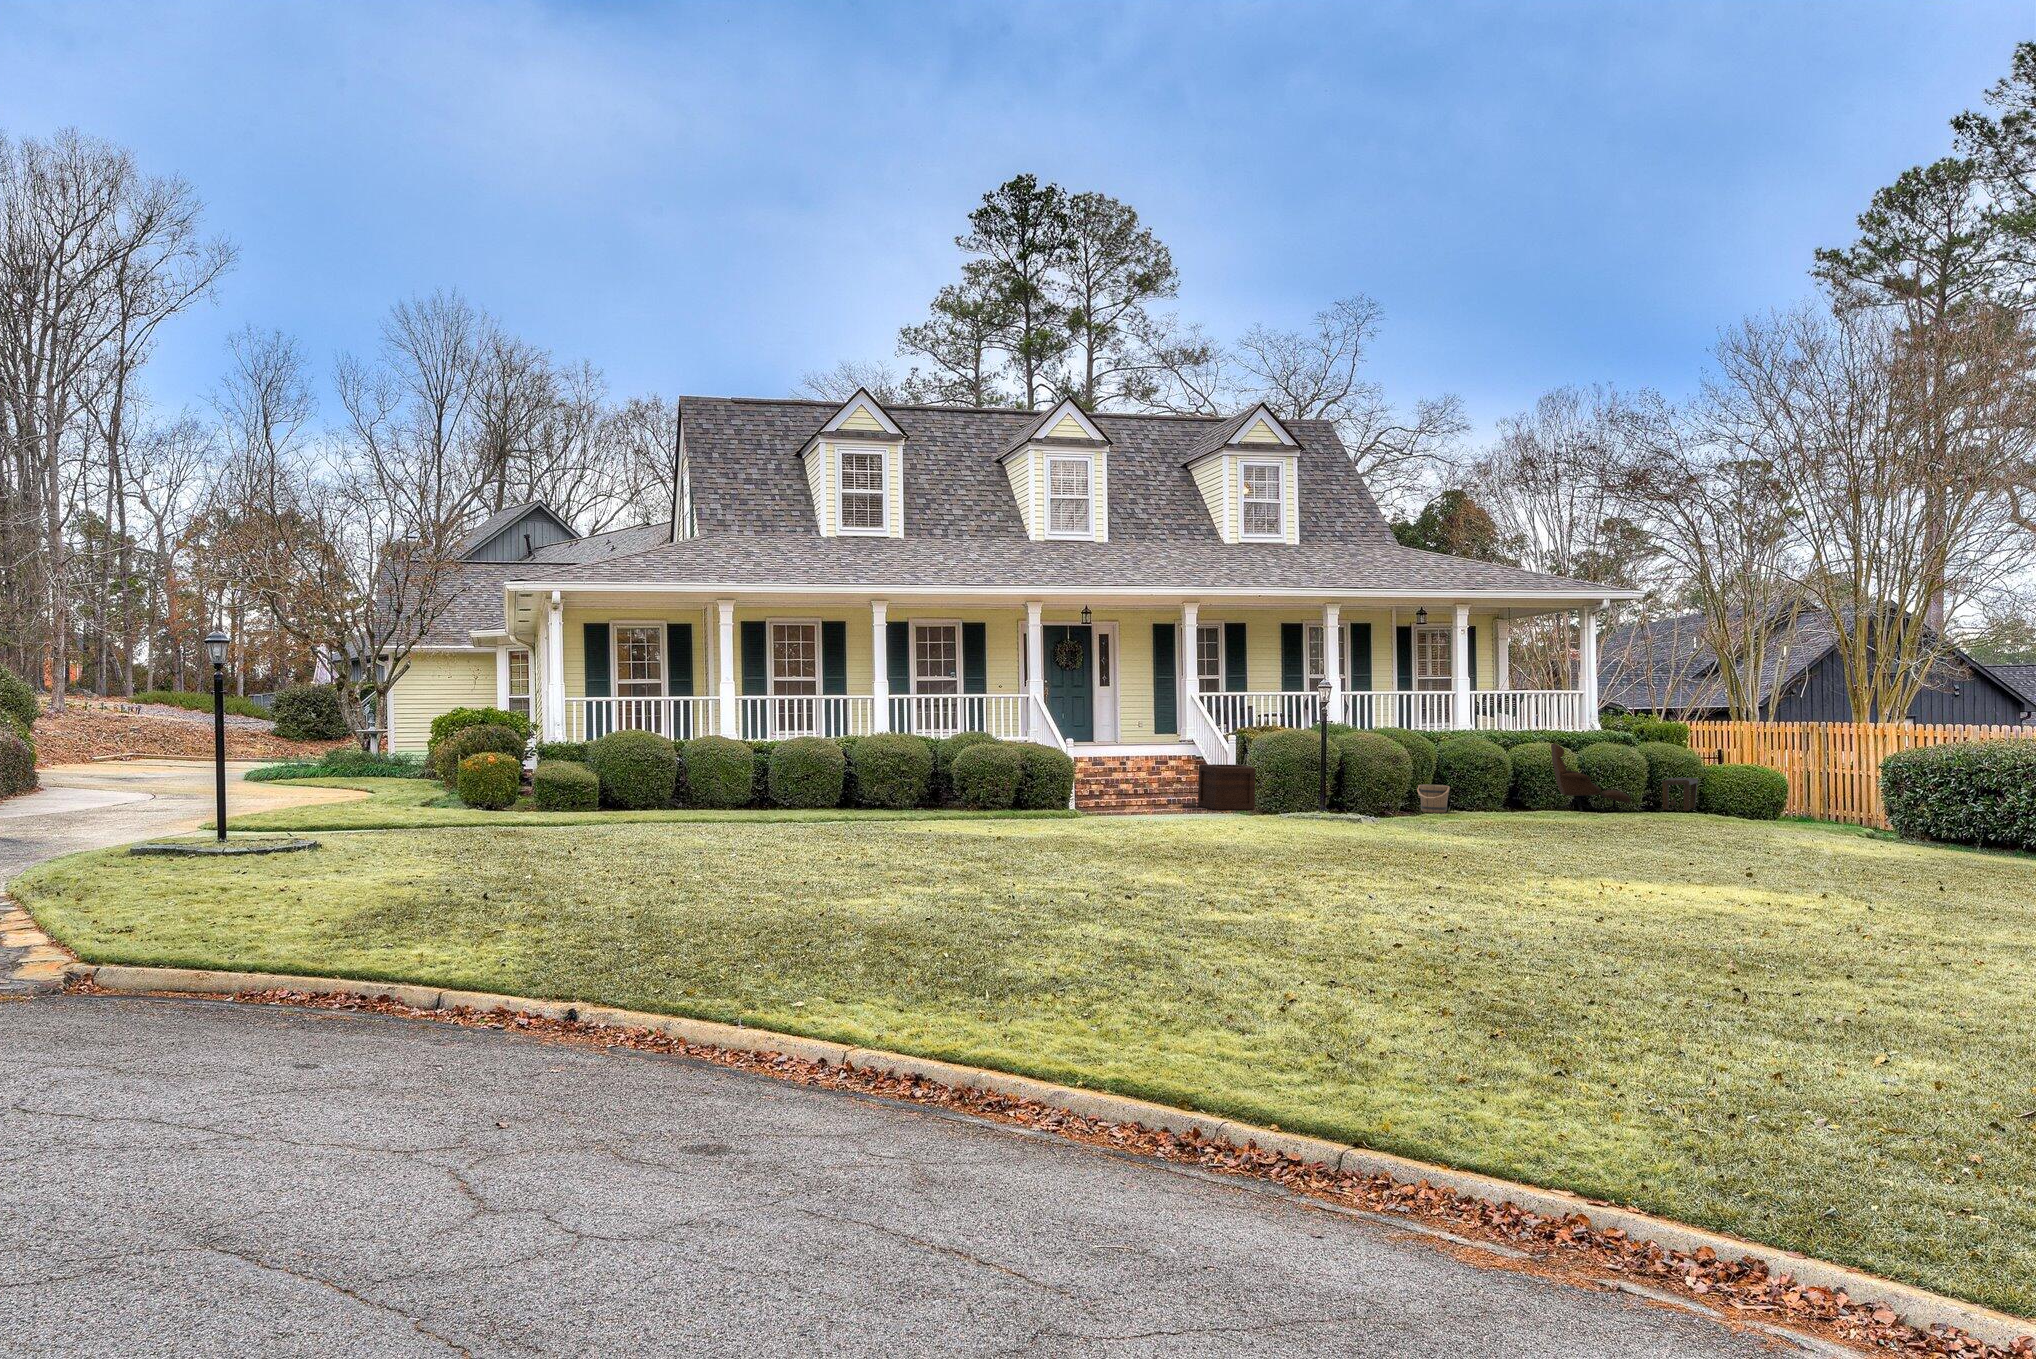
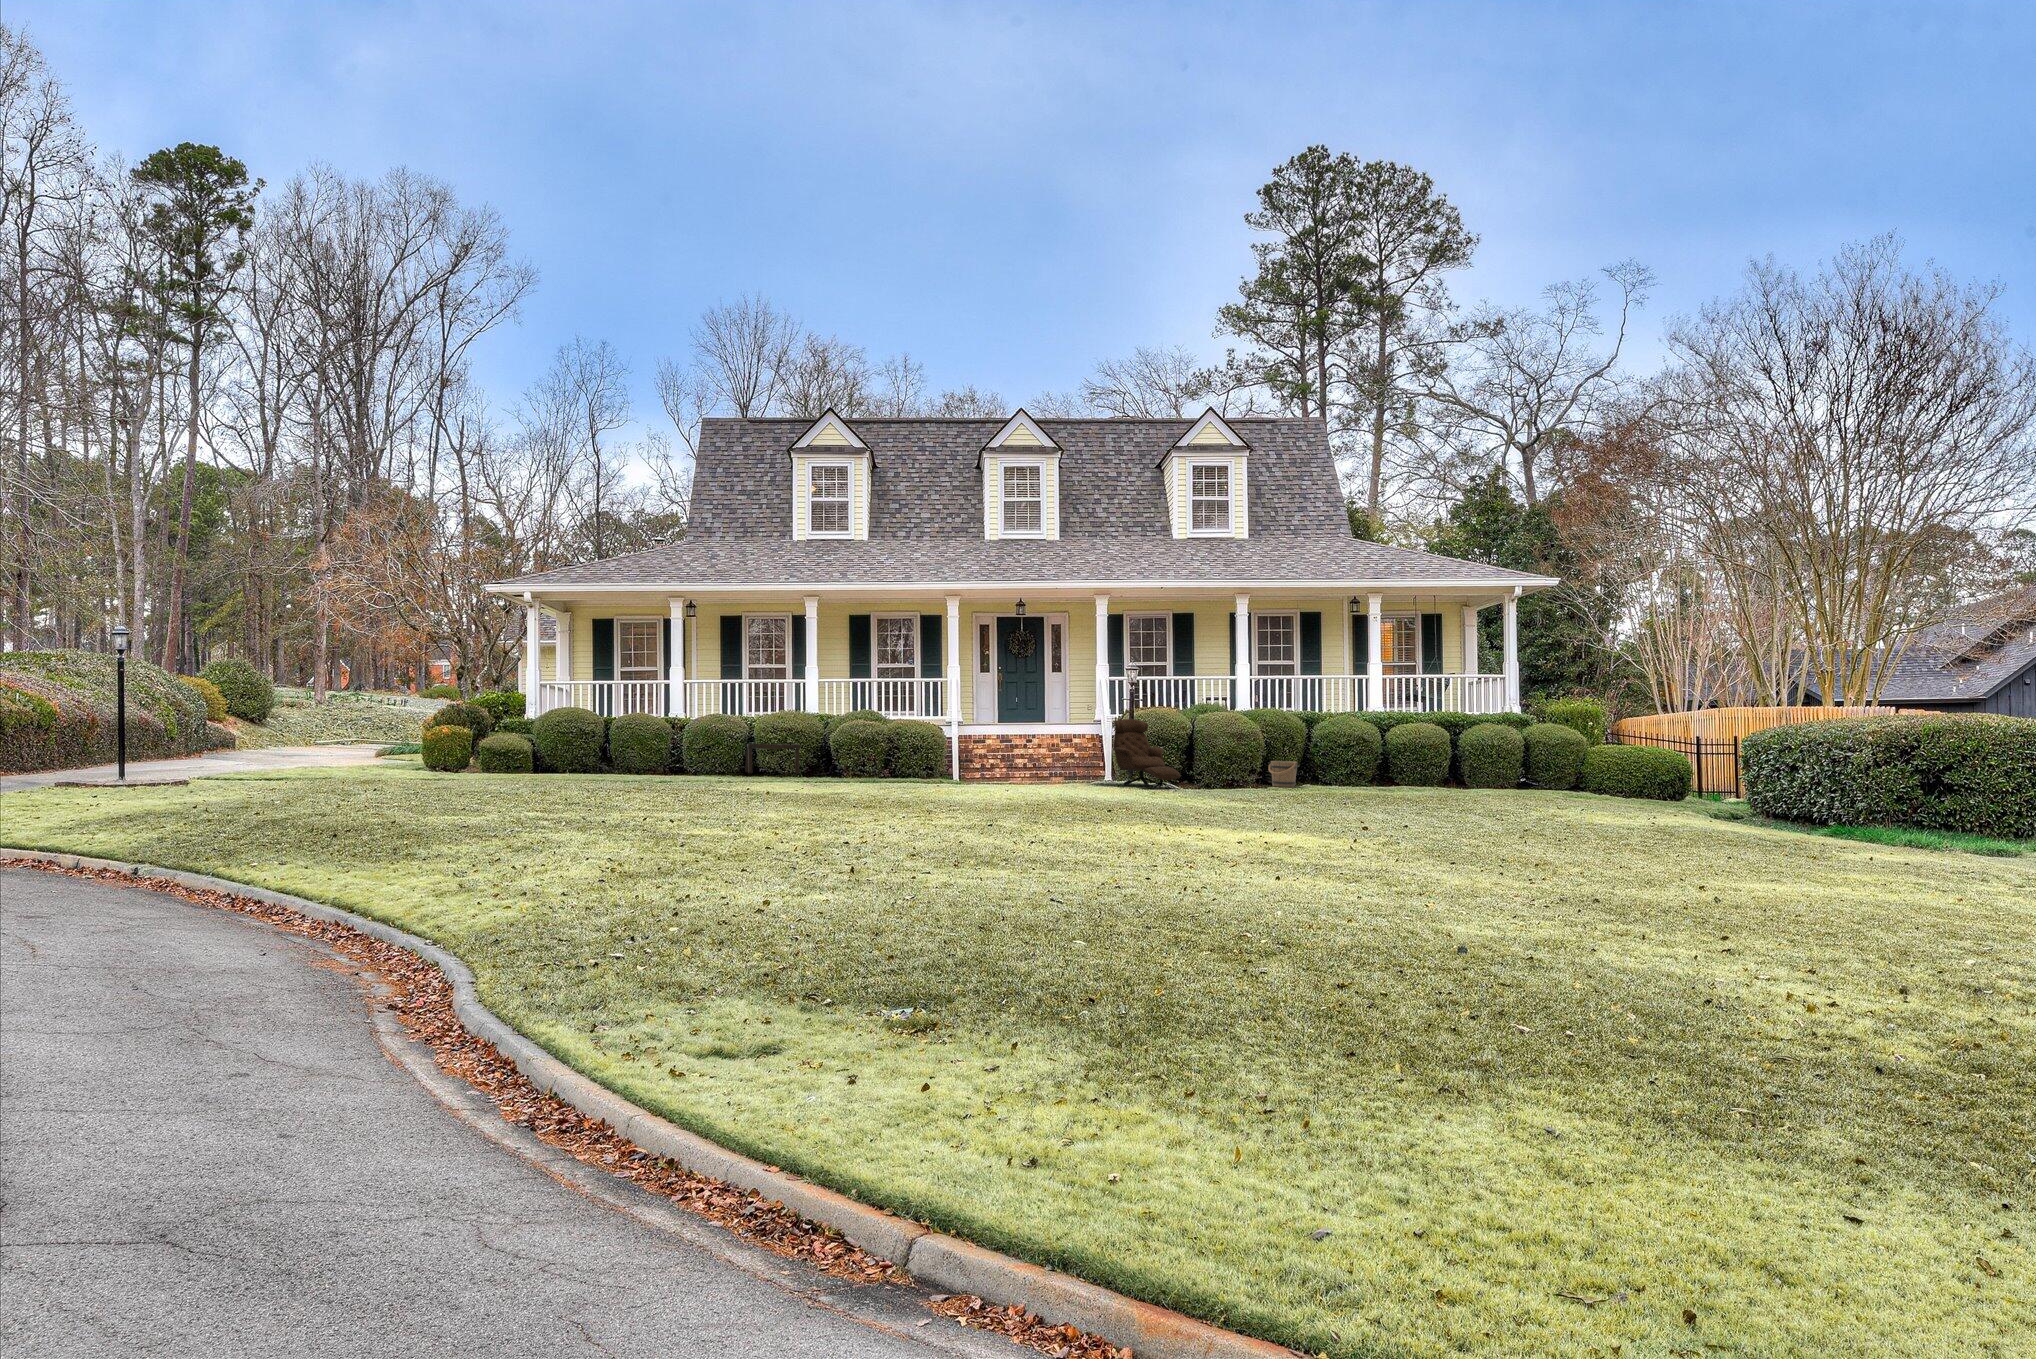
lounge chair: present [1551,744,1631,813] -> present [1113,719,1180,789]
wooden crate: present [1198,764,1256,810] -> none [1067,740,1111,782]
bench: present [1662,778,1698,811] -> present [745,743,800,774]

